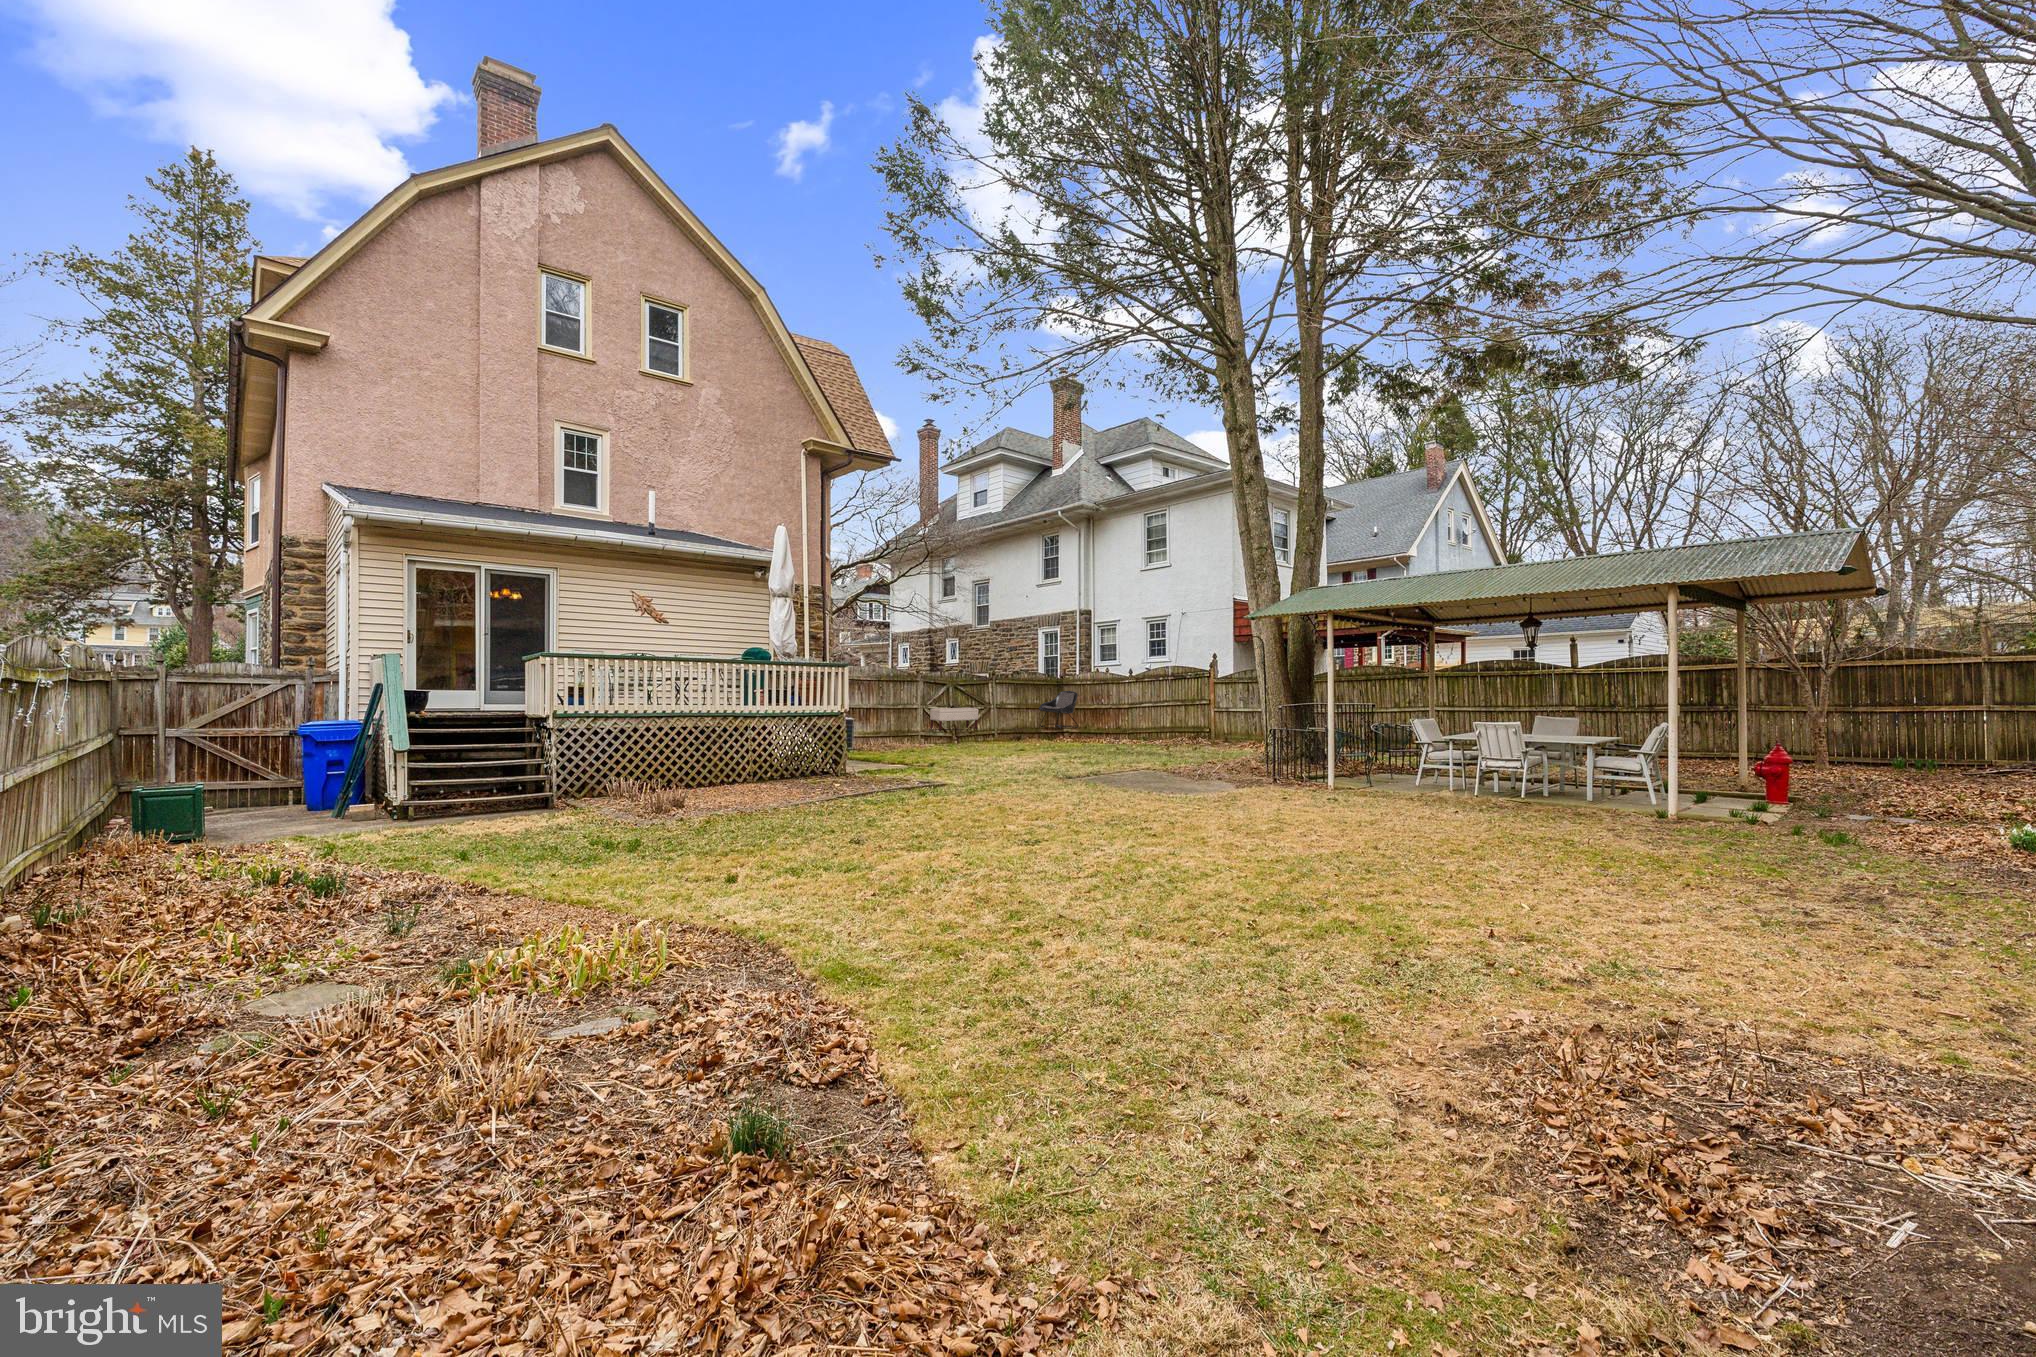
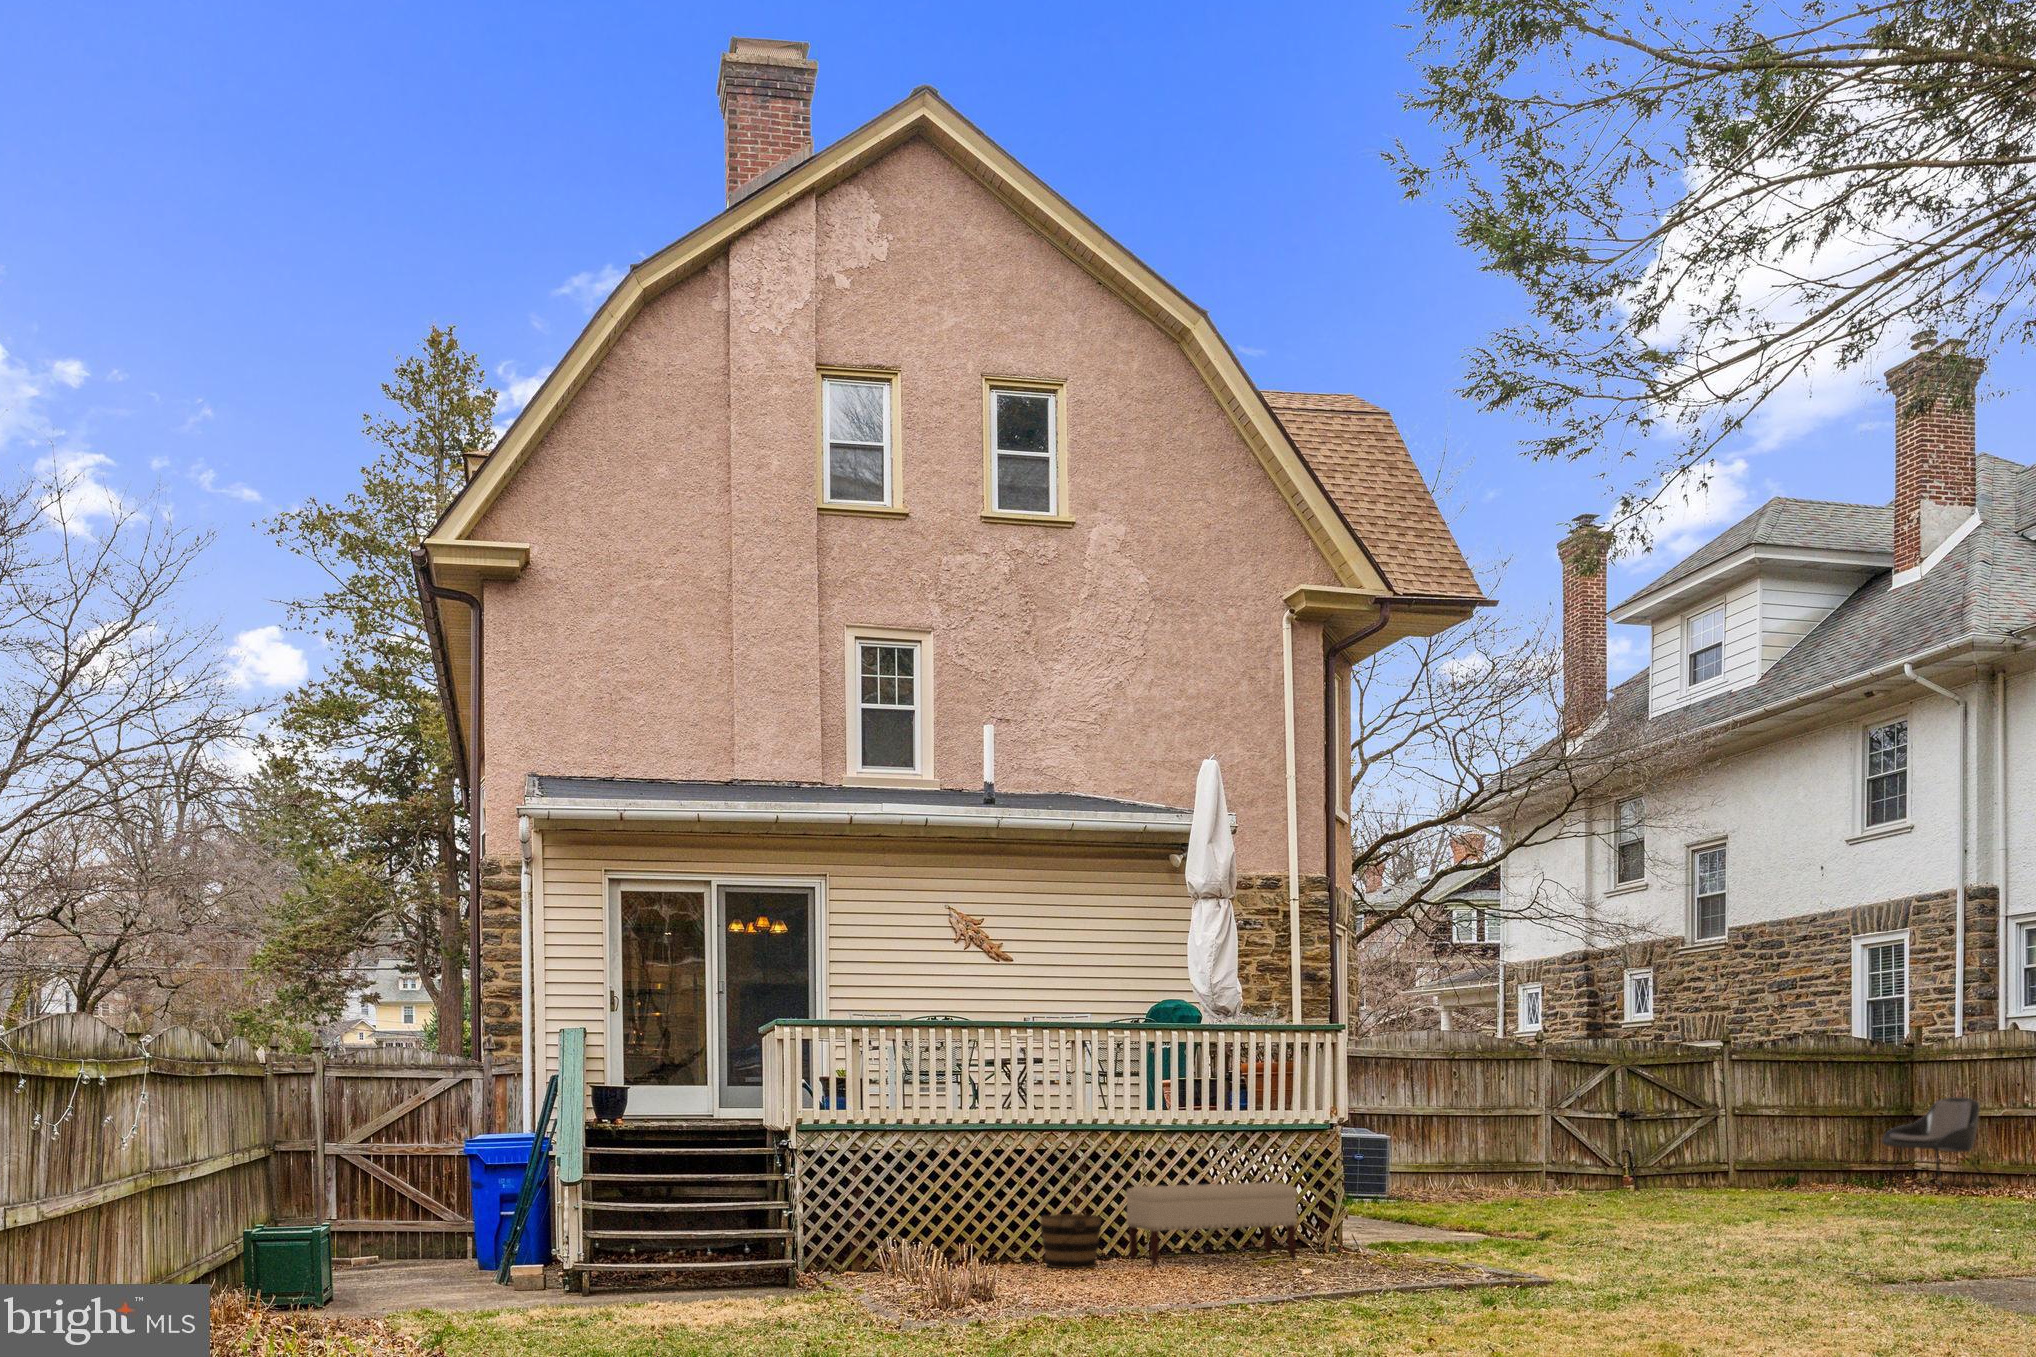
bench: present [930,708,979,731] -> present [1126,1182,1297,1266]
bucket: none [697,760,730,789] -> present [1040,1214,1101,1269]

